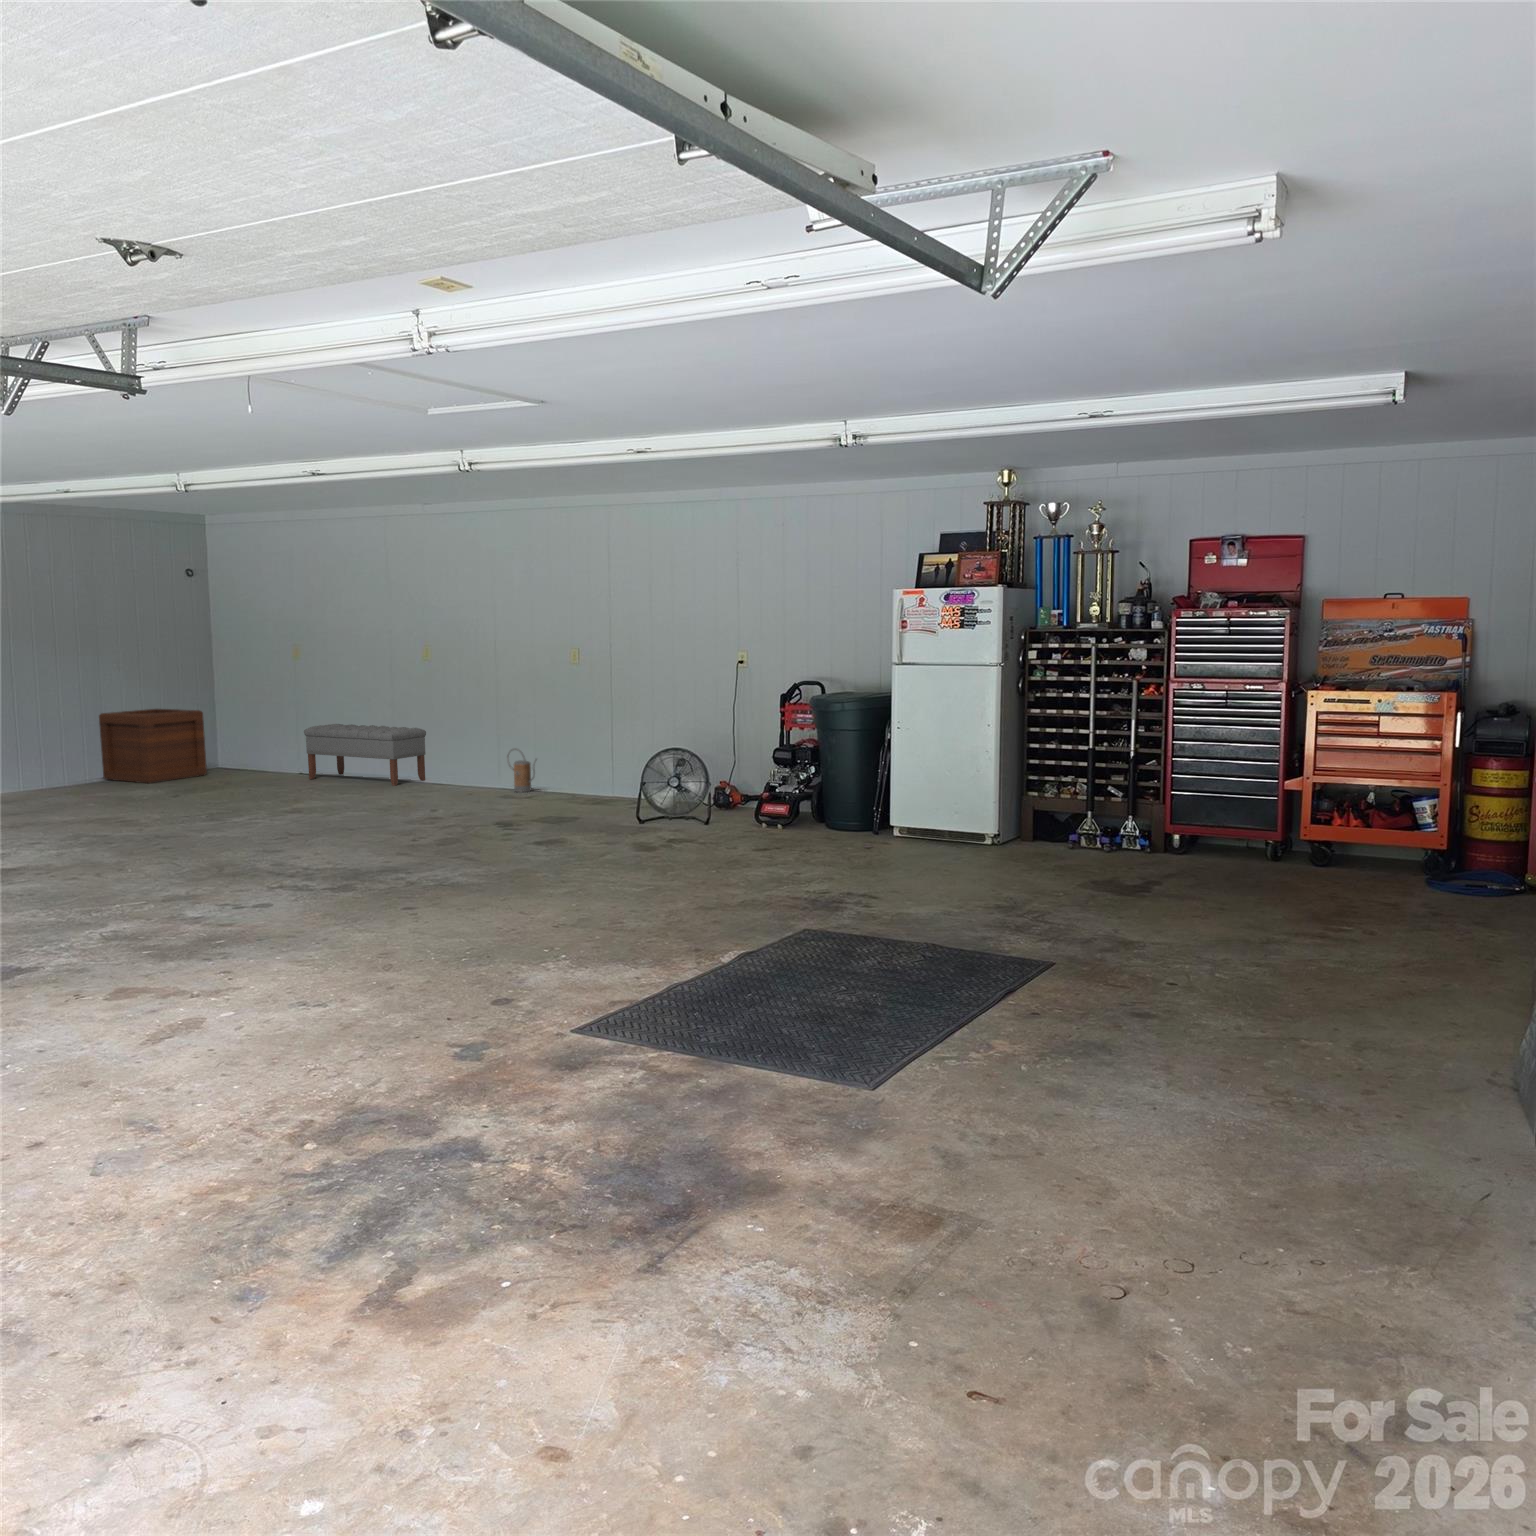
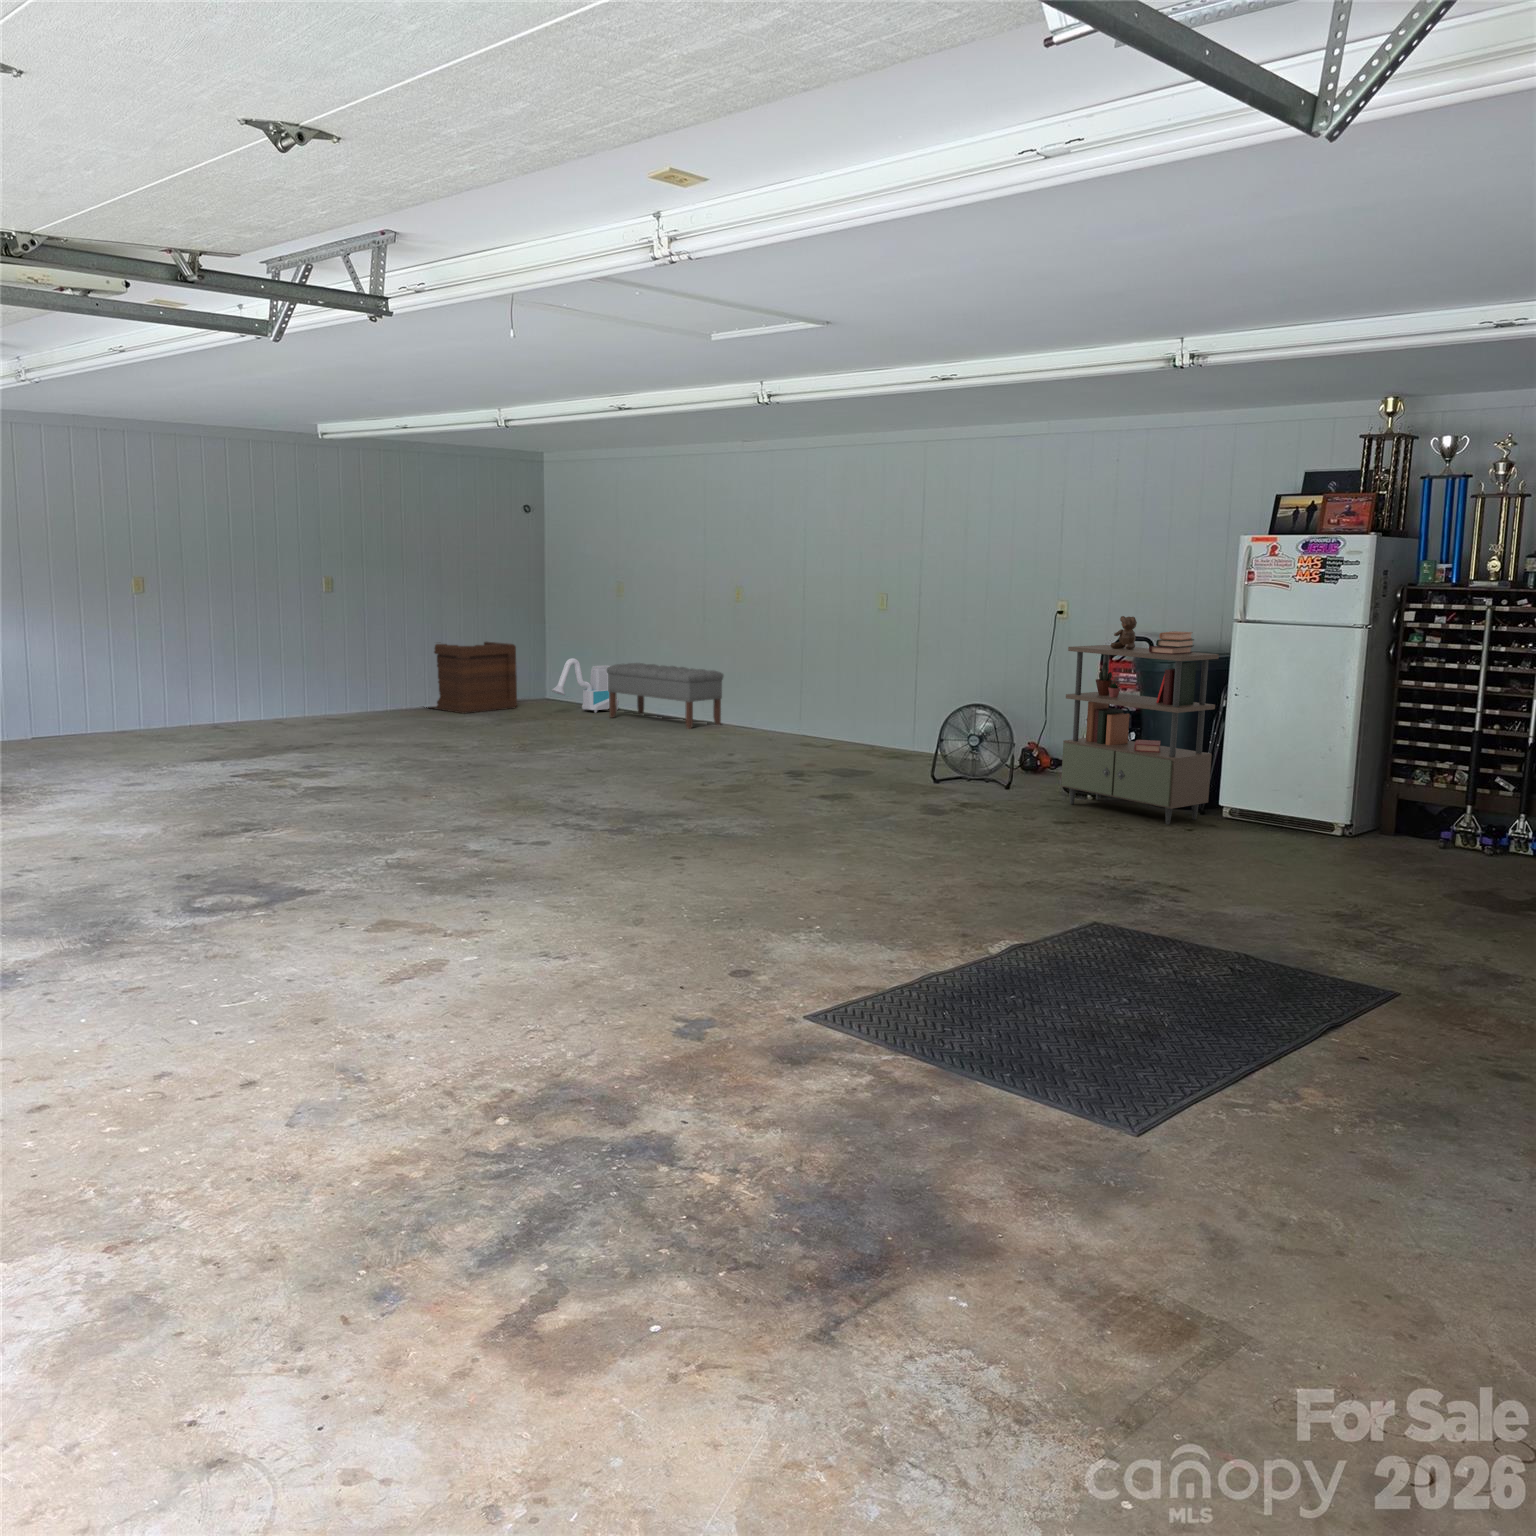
shelving unit: none [757,662,885,842] -> present [1061,616,1219,825]
vacuum cleaner: none [245,722,317,775] -> present [551,658,619,713]
watering can: present [507,748,537,792] -> none [801,697,832,743]

